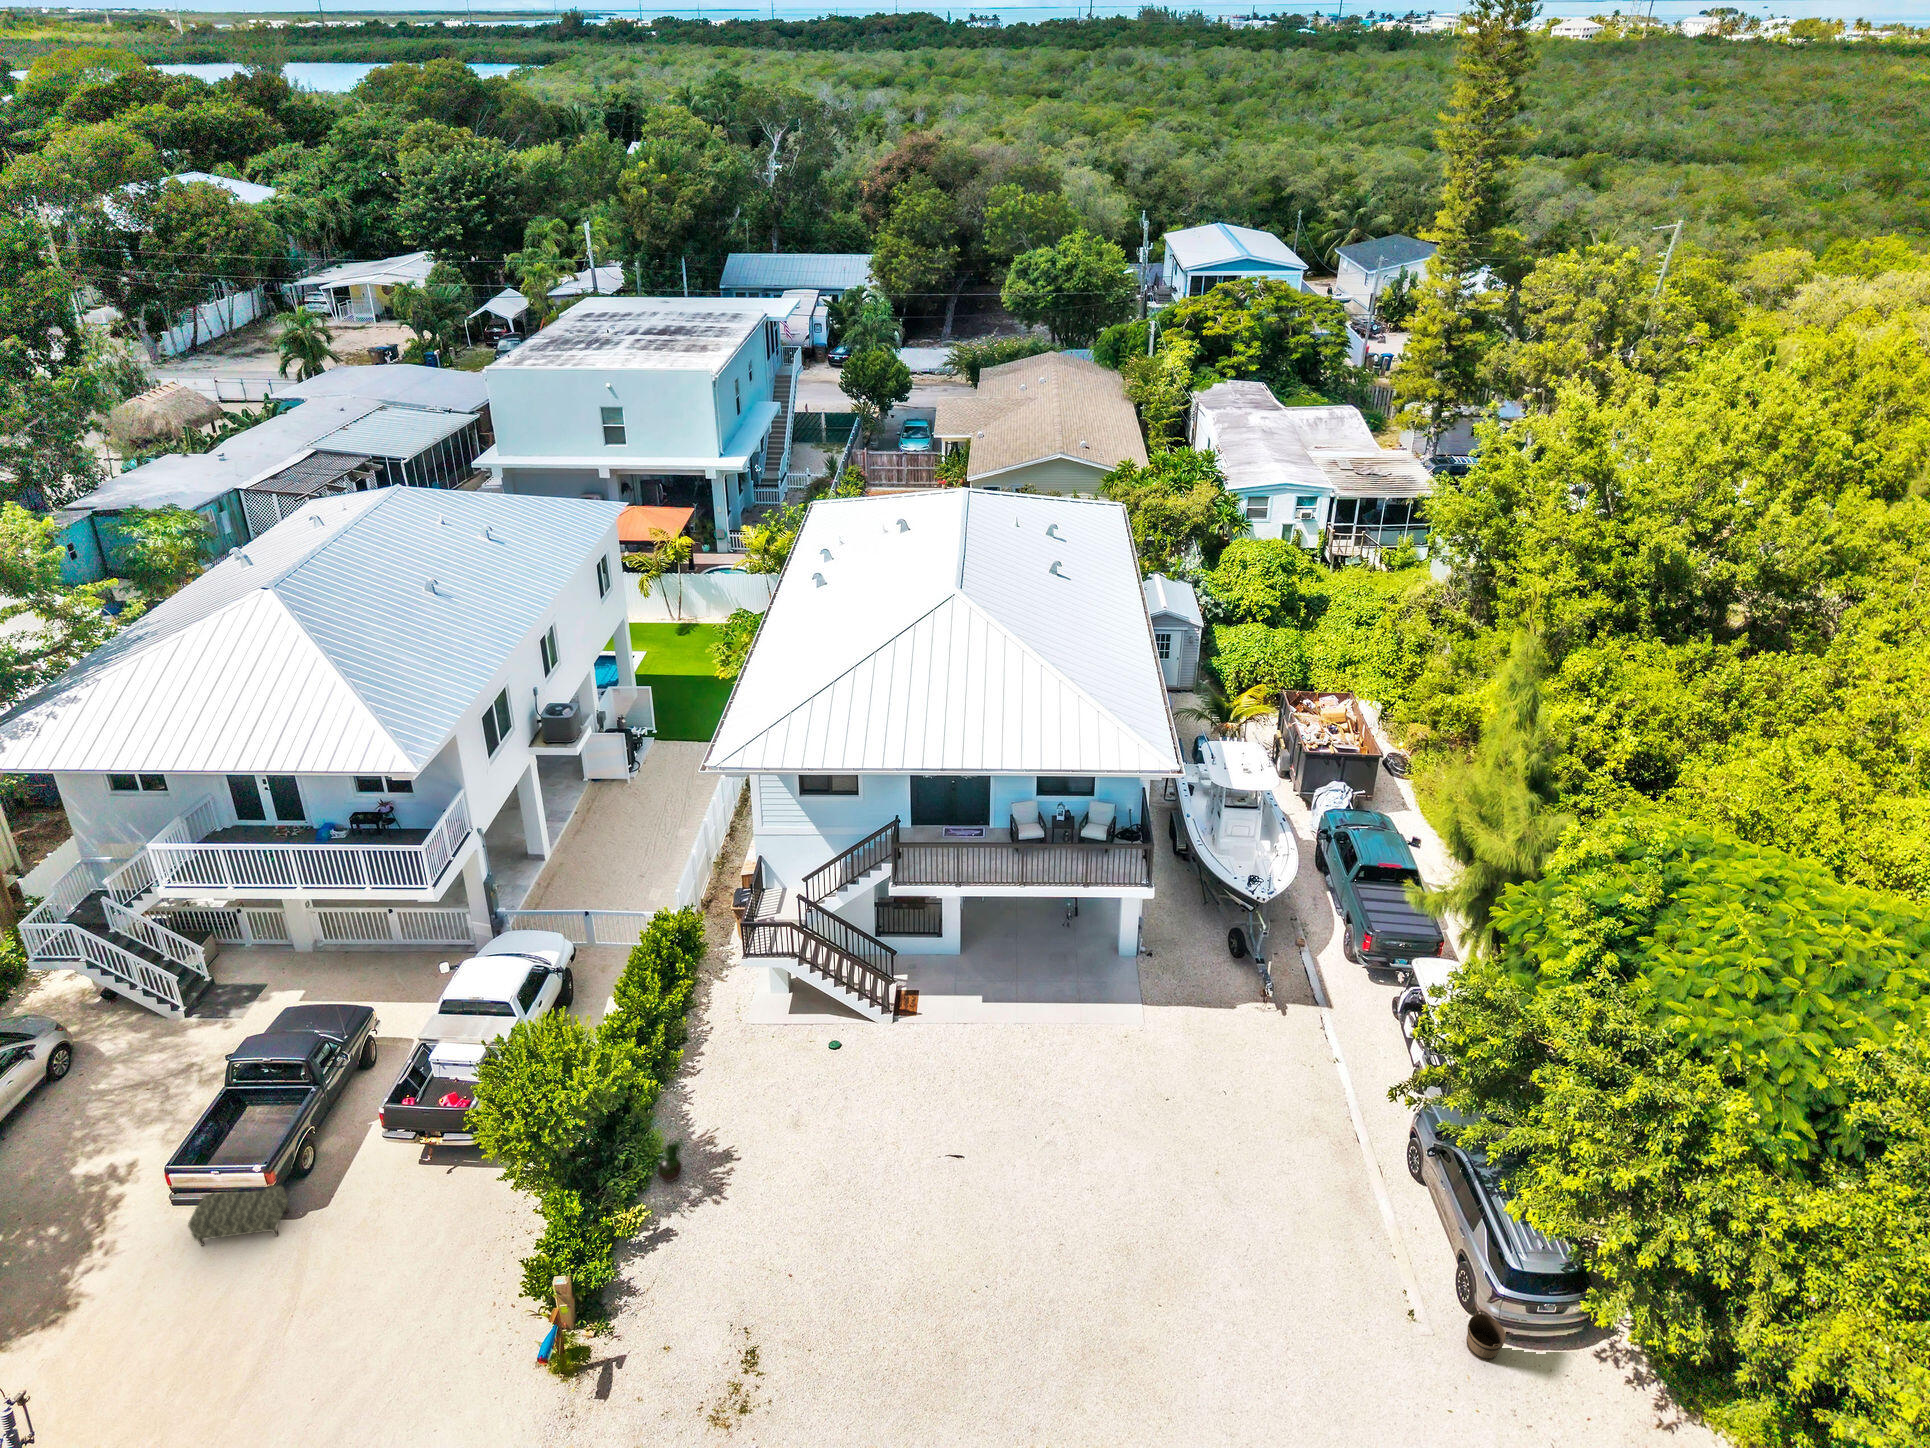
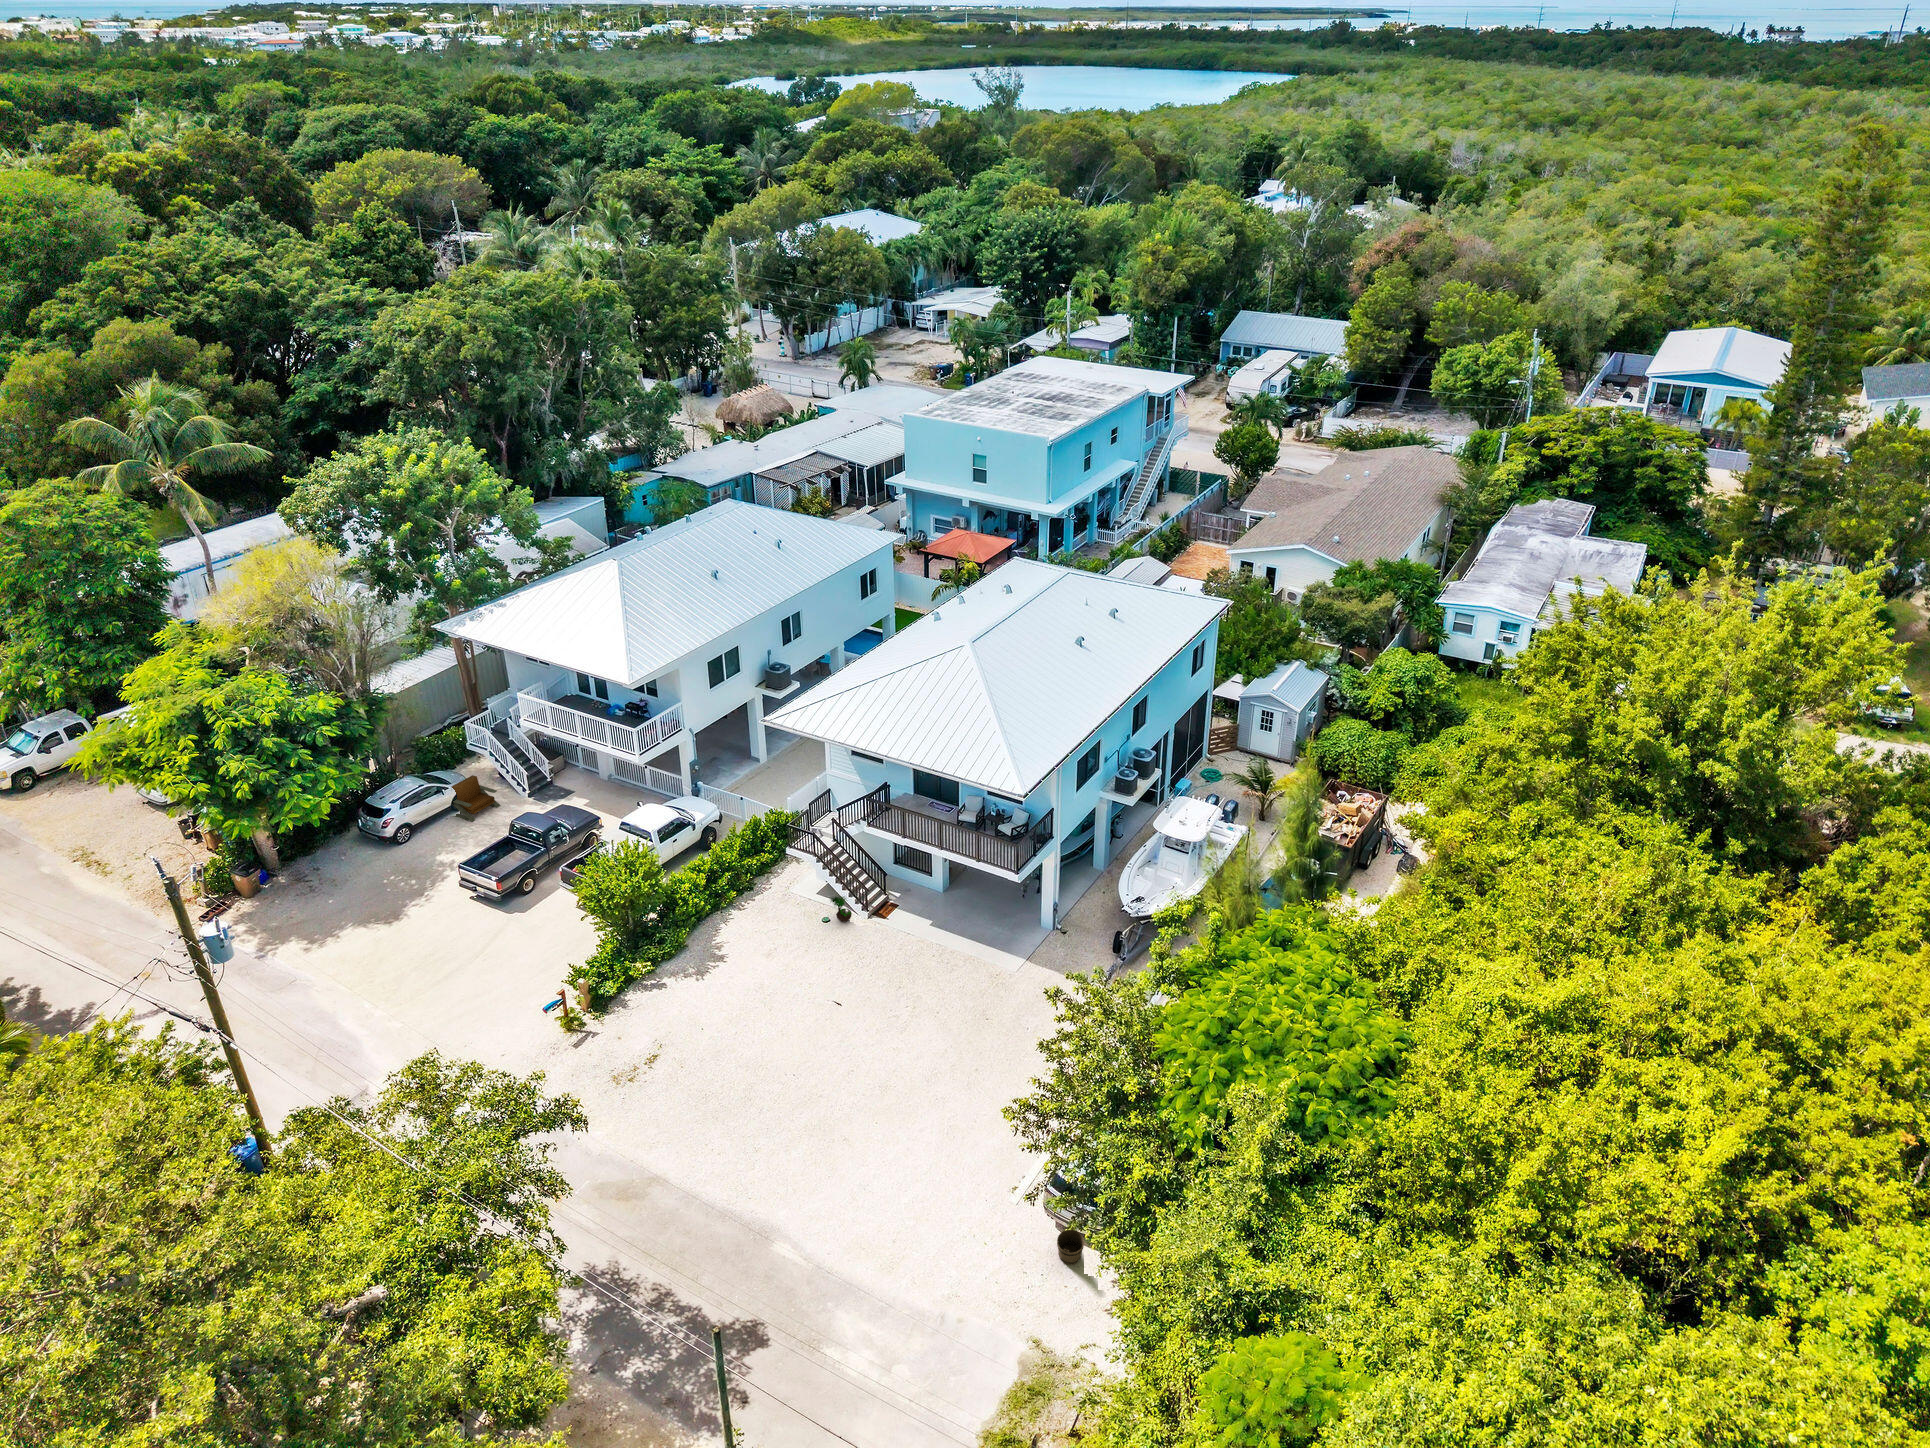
lounge chair: none [38,1011,141,1092] -> present [451,775,500,822]
potted tree: present [658,1138,684,1182] -> present [831,896,852,922]
bench: present [188,1186,289,1246] -> none [457,883,507,917]

